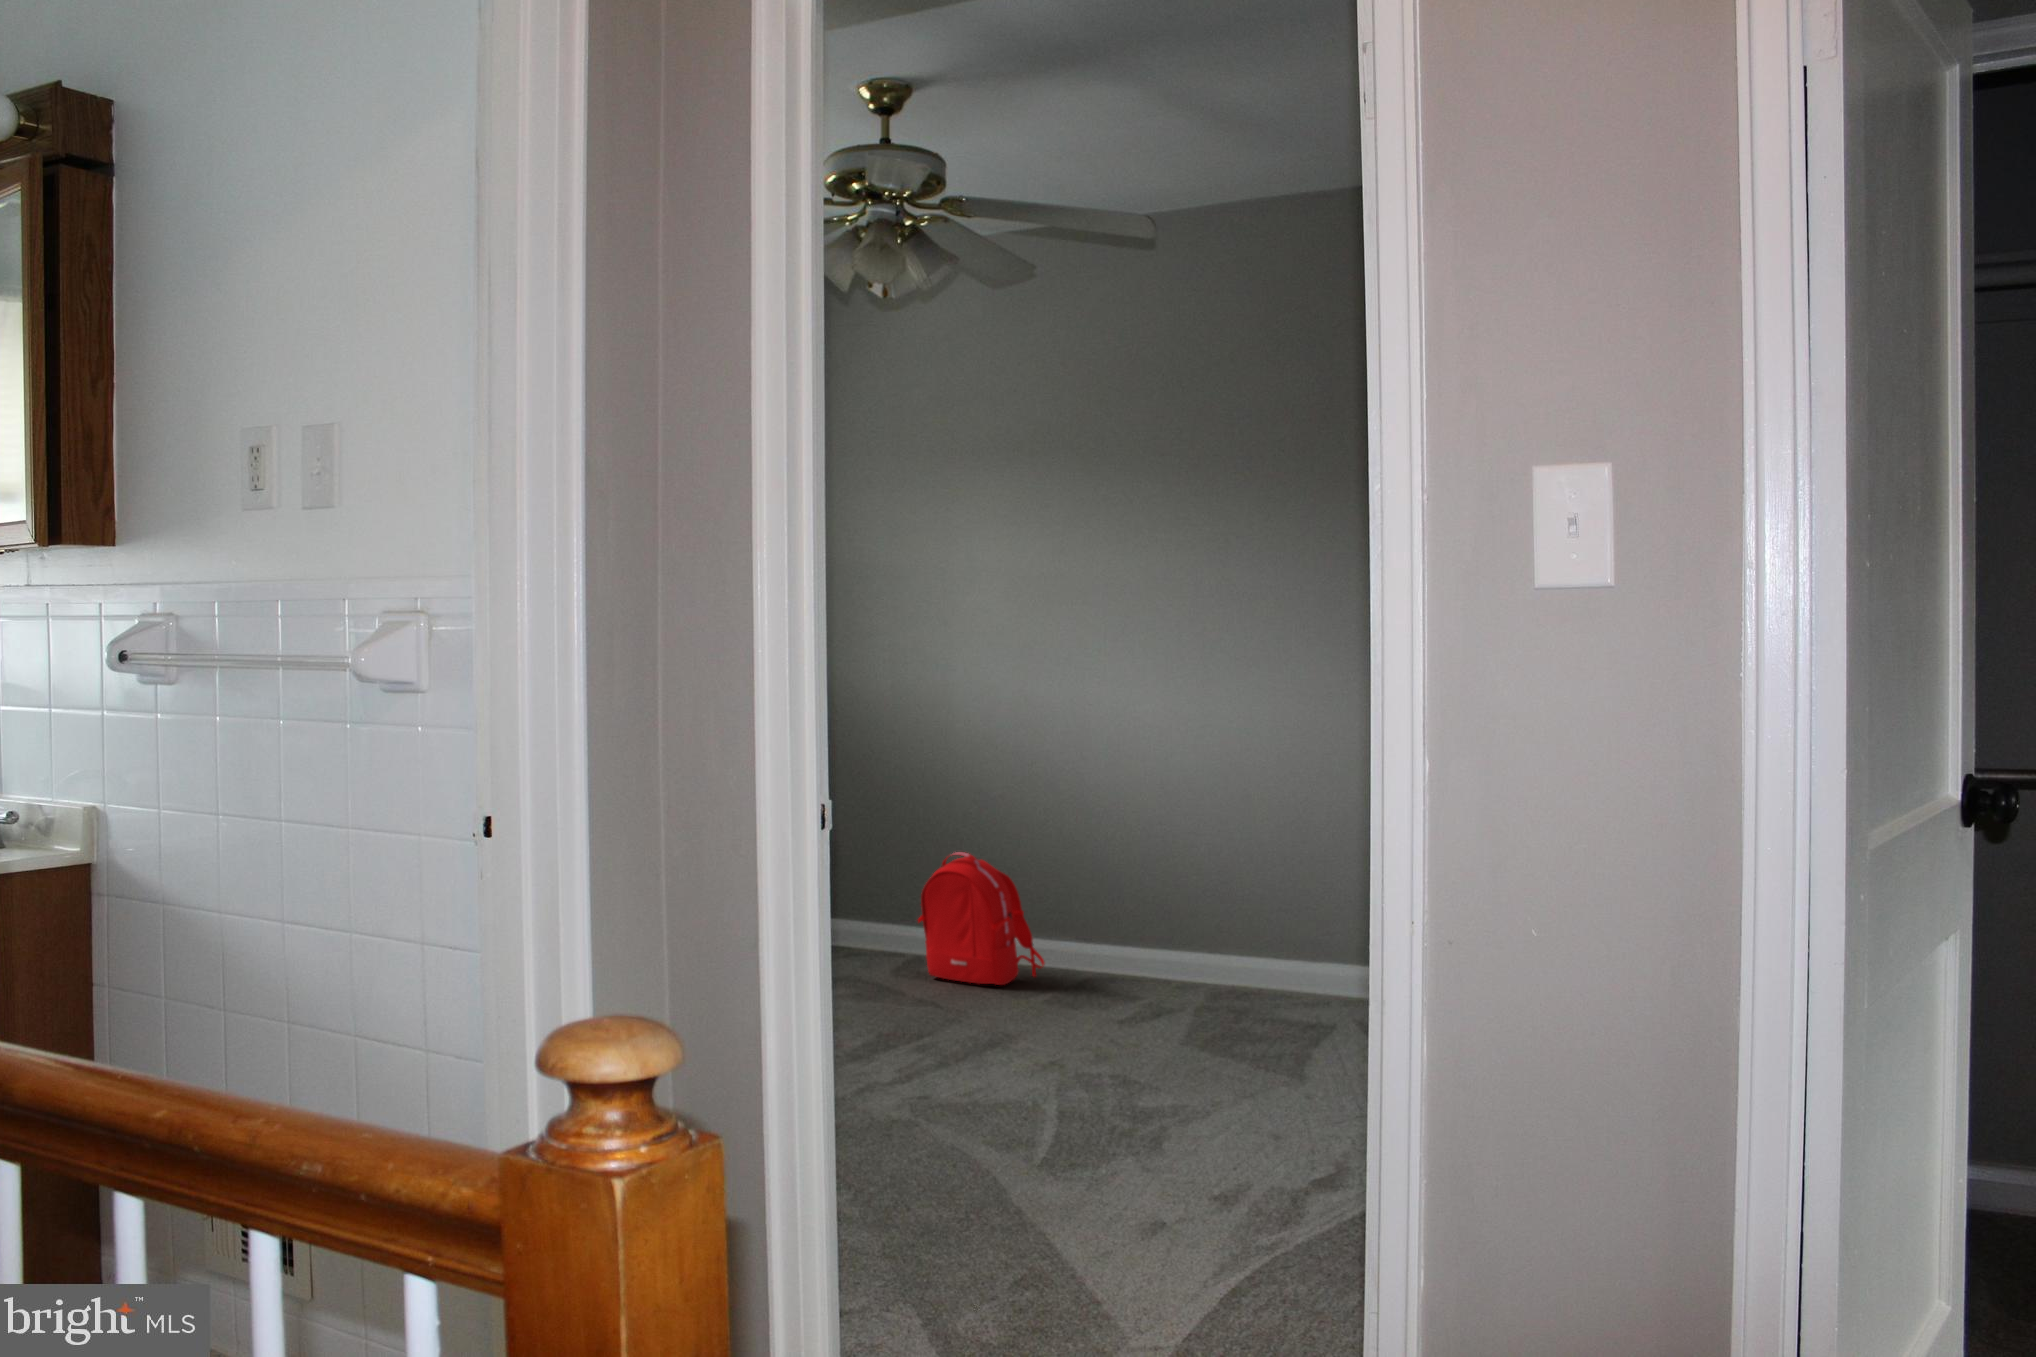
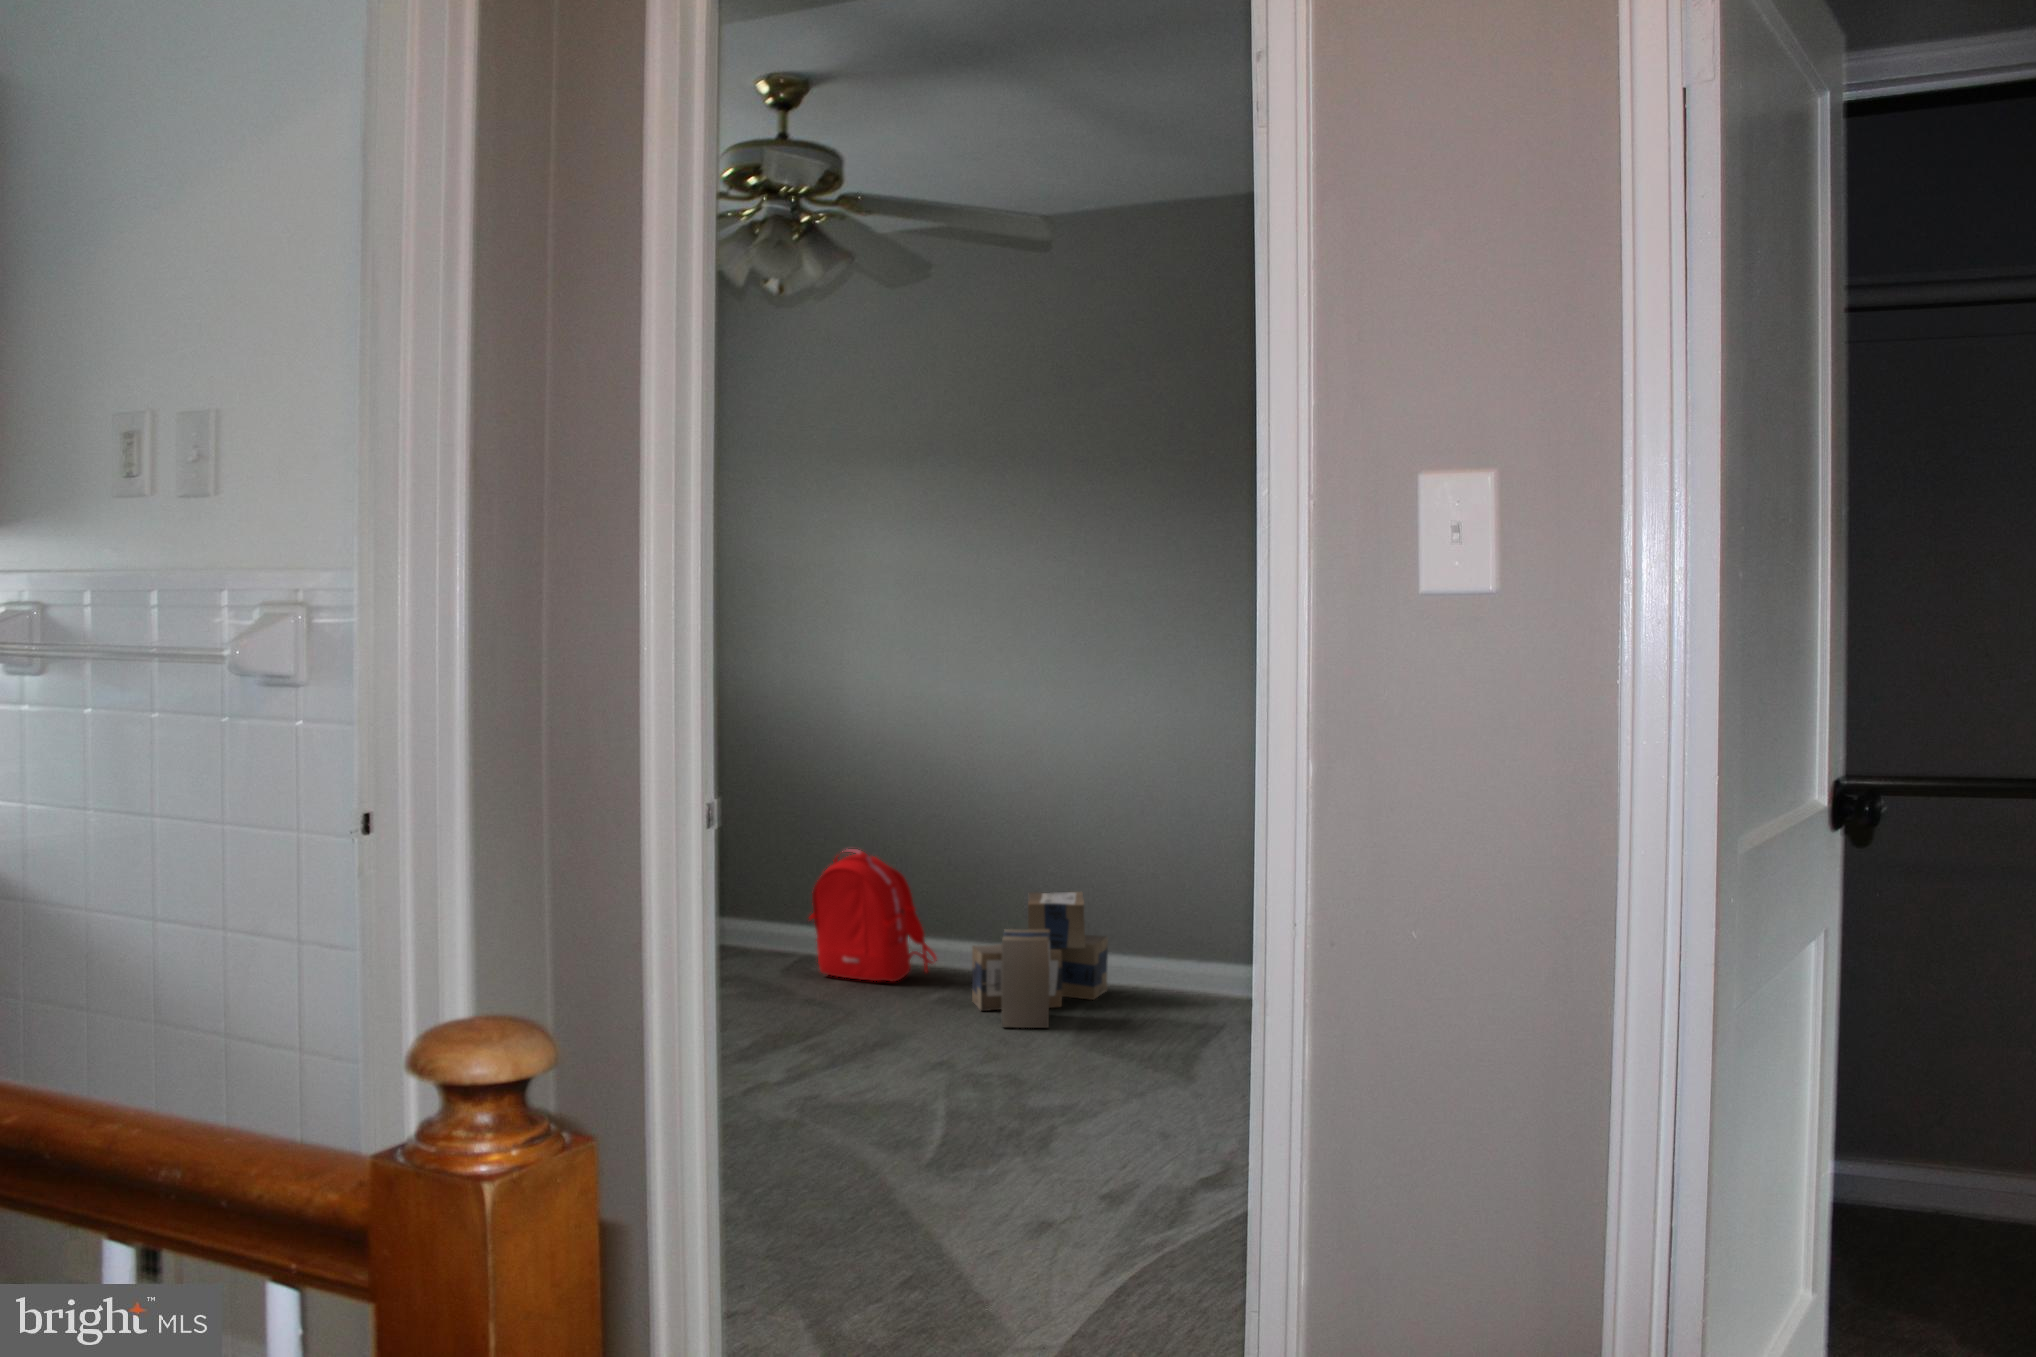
cardboard box: none [1079,898,1217,1036] -> present [972,892,1108,1028]

